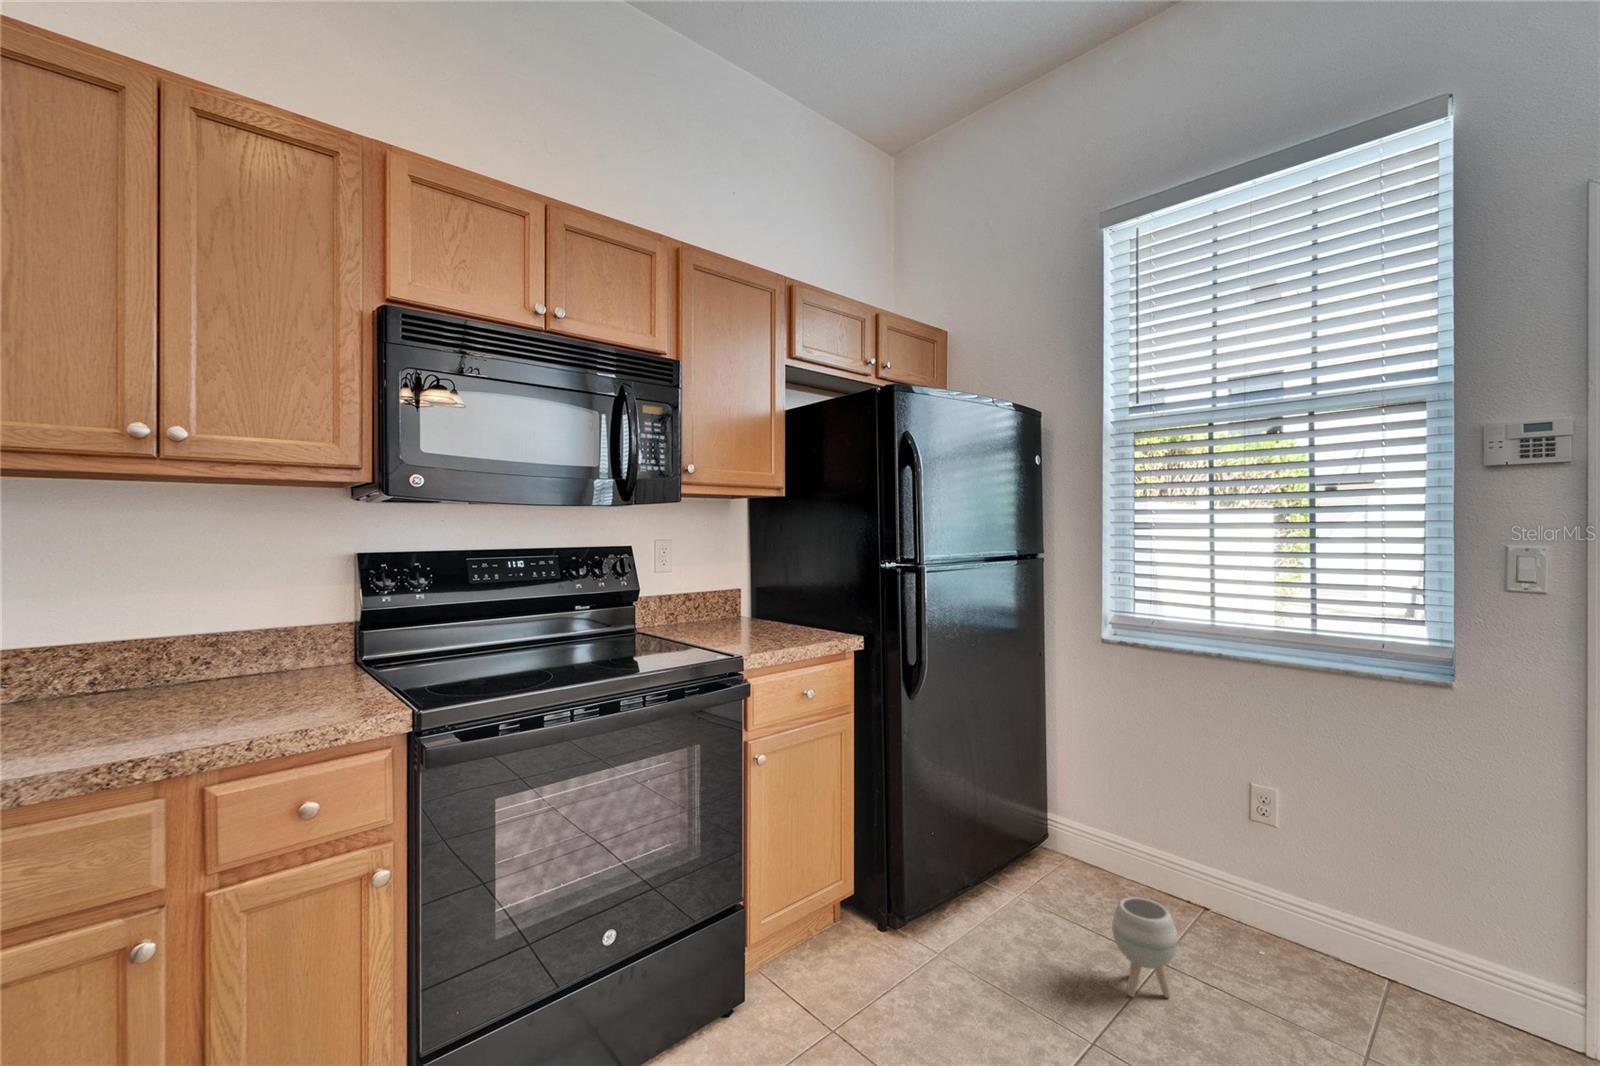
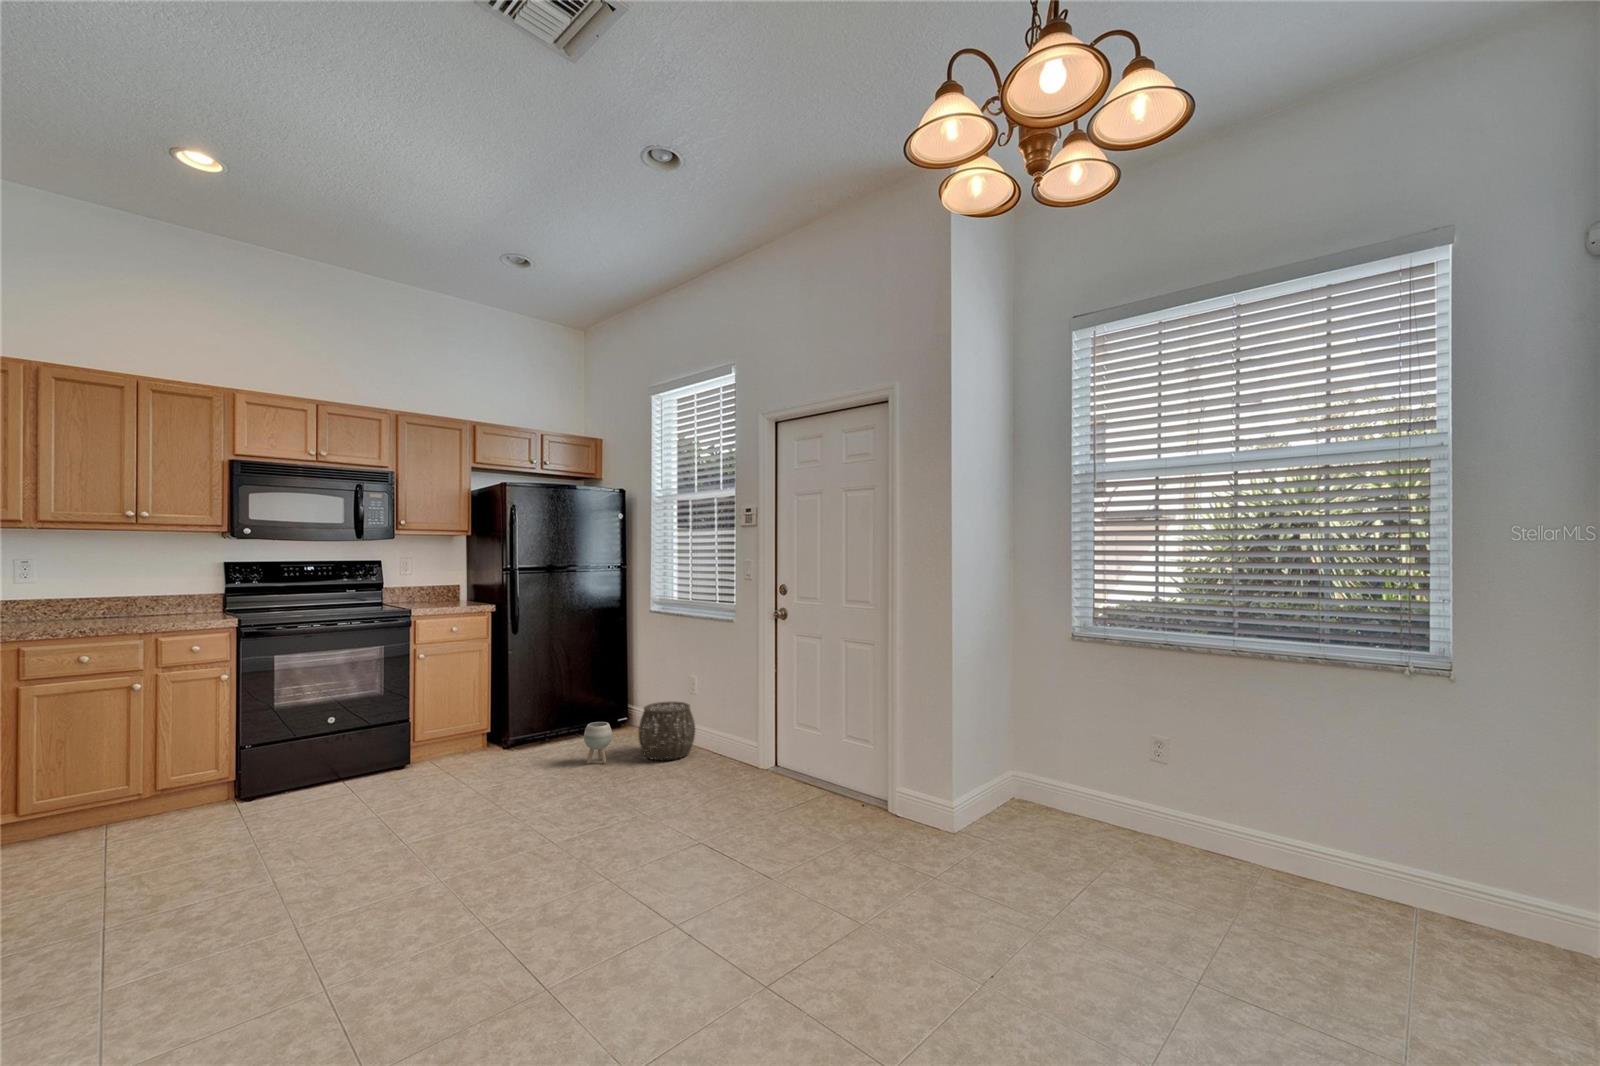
woven basket: none [1190,840,1333,991] -> present [639,702,695,760]

